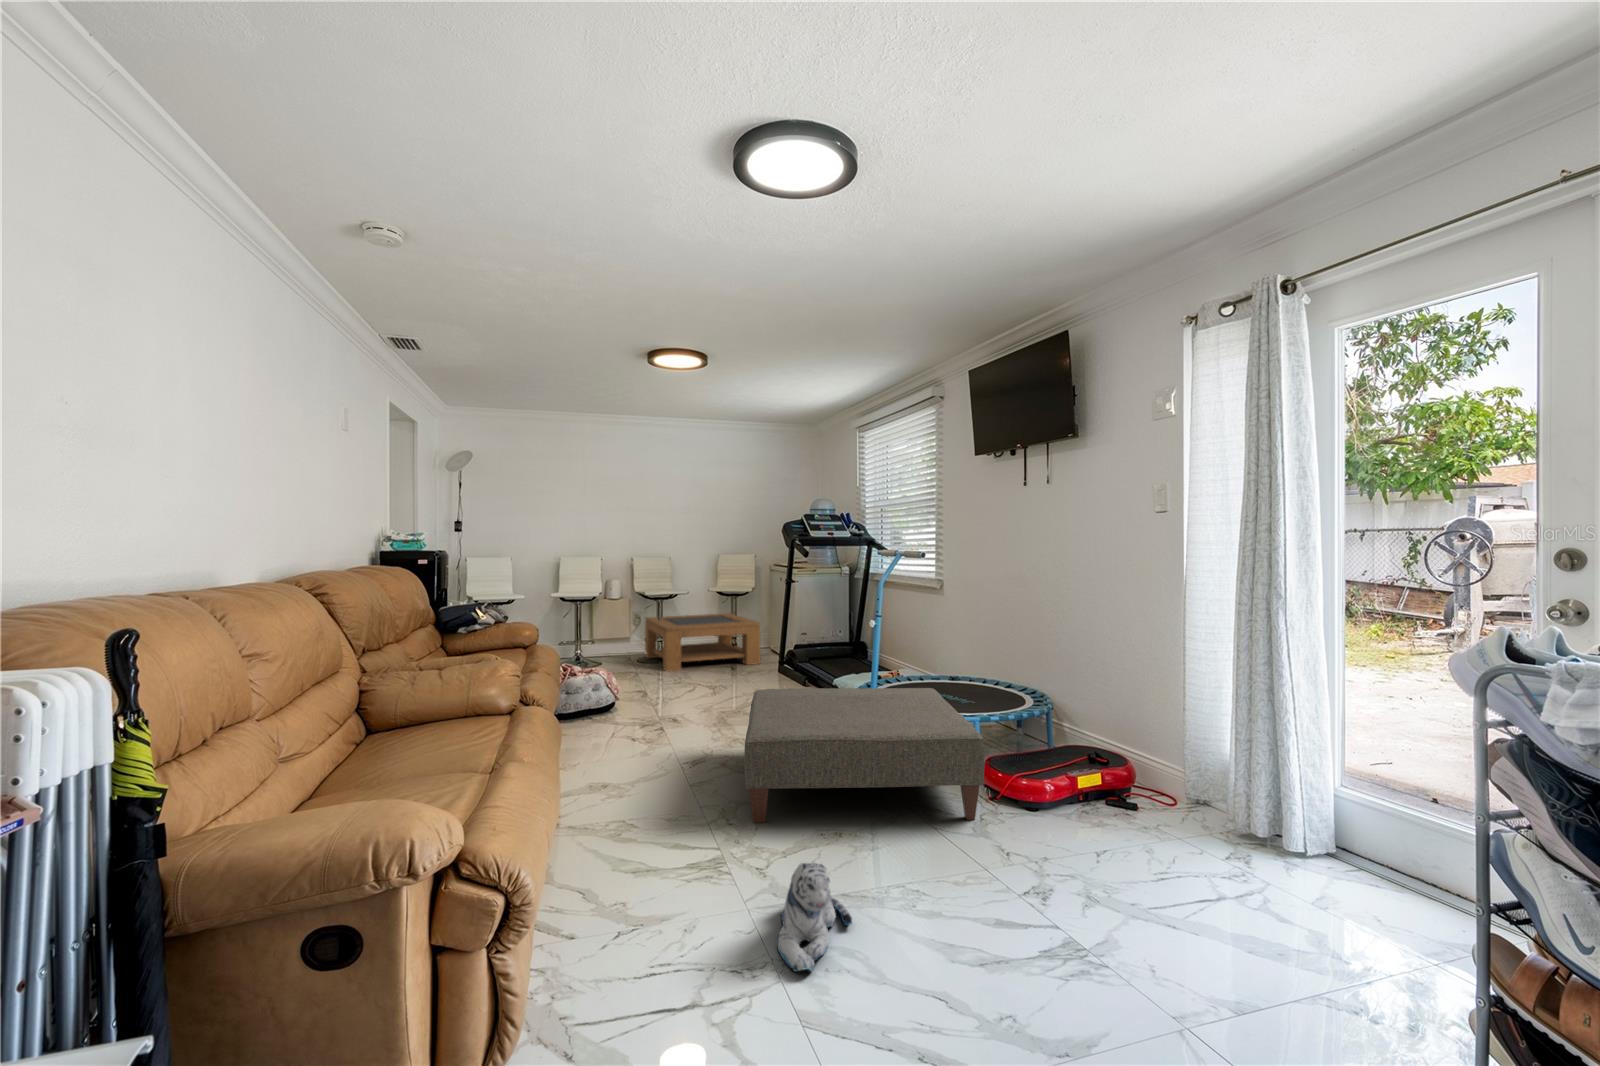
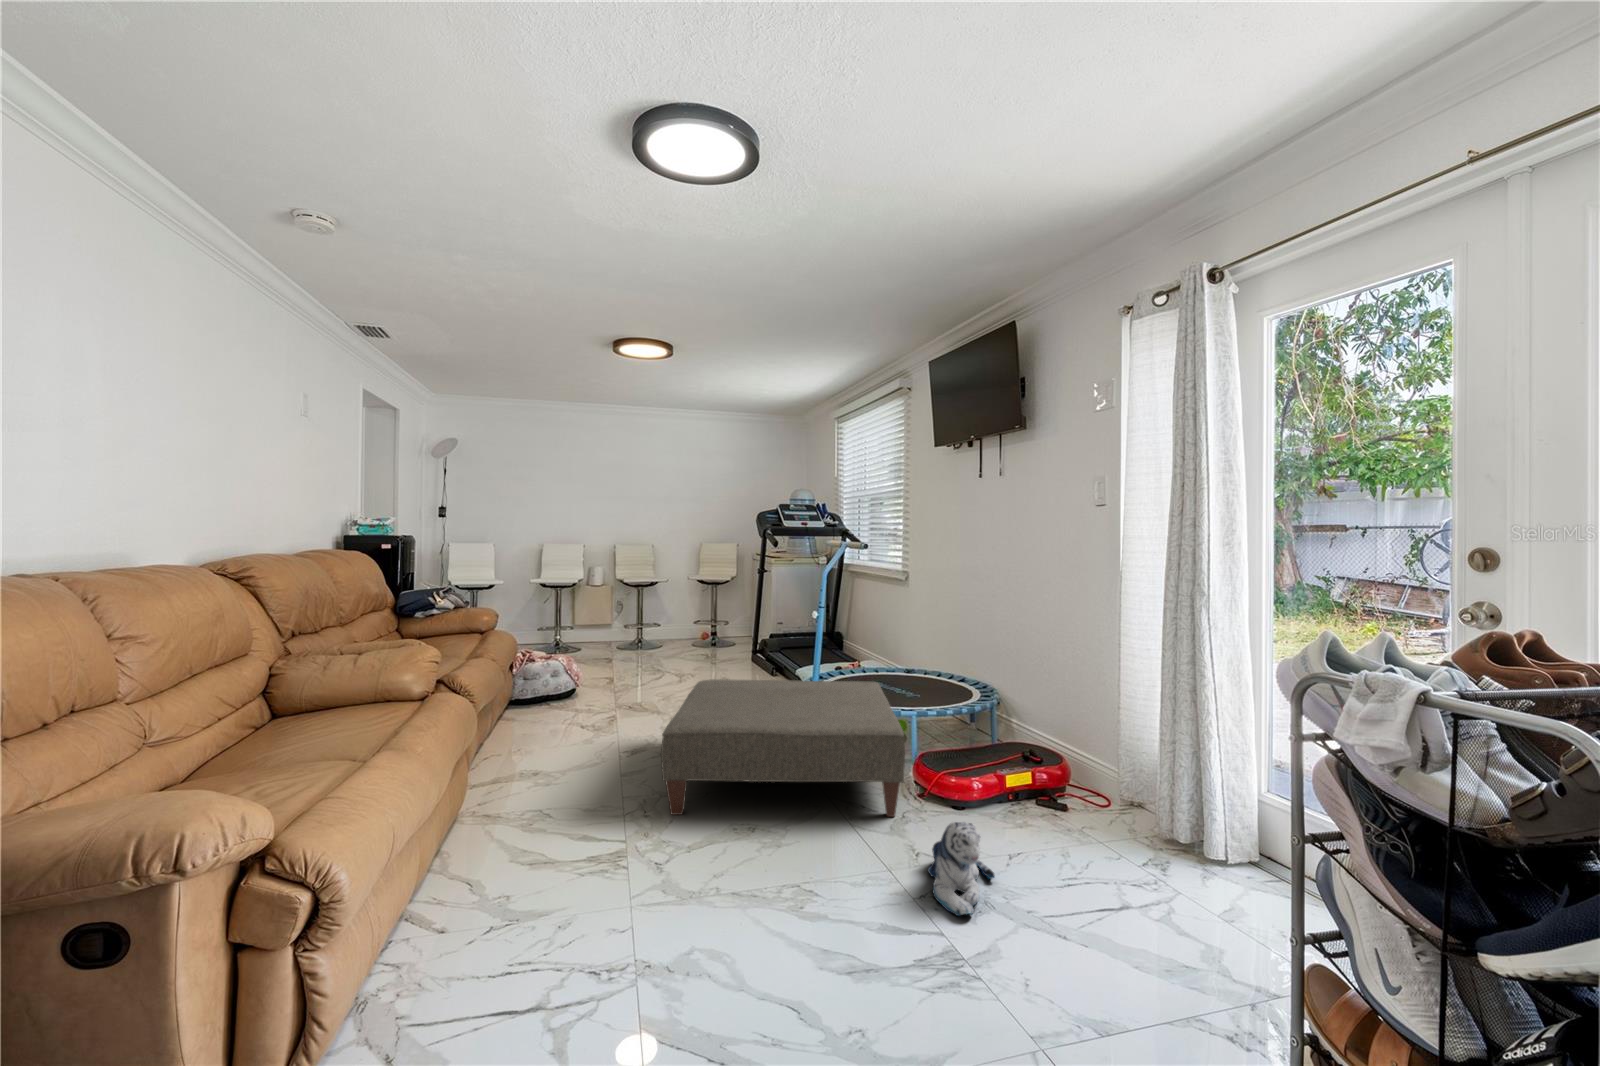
coffee table: present [645,613,760,671] -> none [627,603,737,660]
plush toy: present [777,863,852,972] -> present [928,822,995,916]

